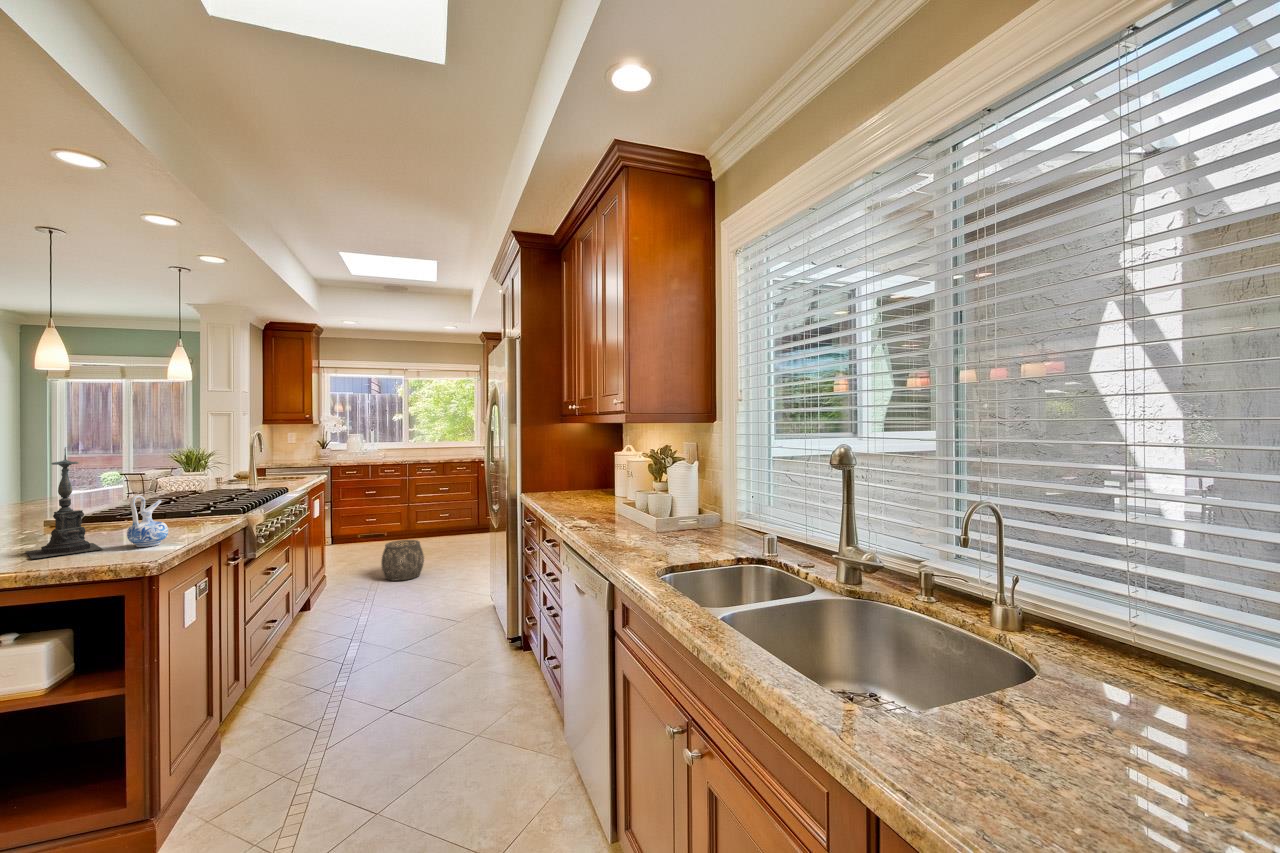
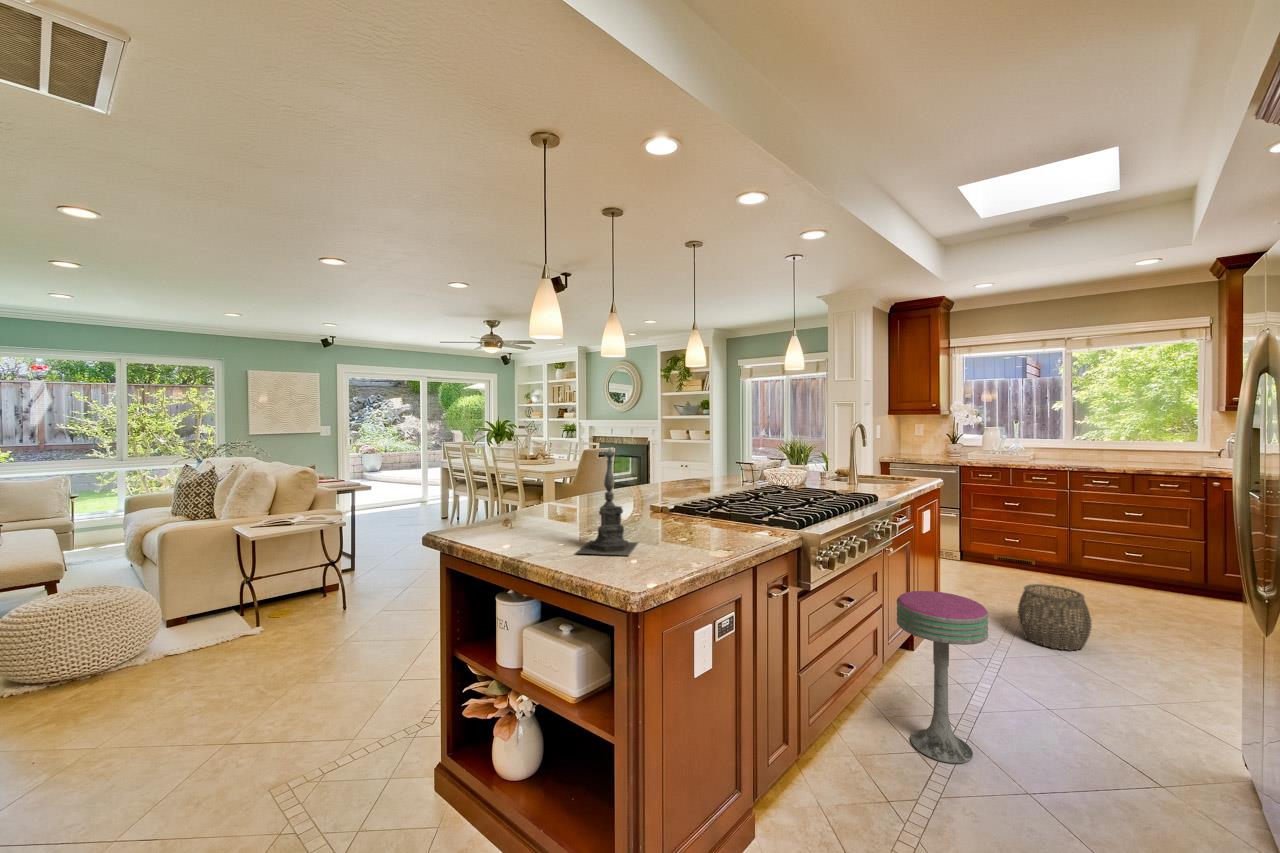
ceramic pitcher: present [127,495,168,547] -> none [644,499,682,564]
bar stool: none [311,547,373,659] -> present [897,591,988,764]

